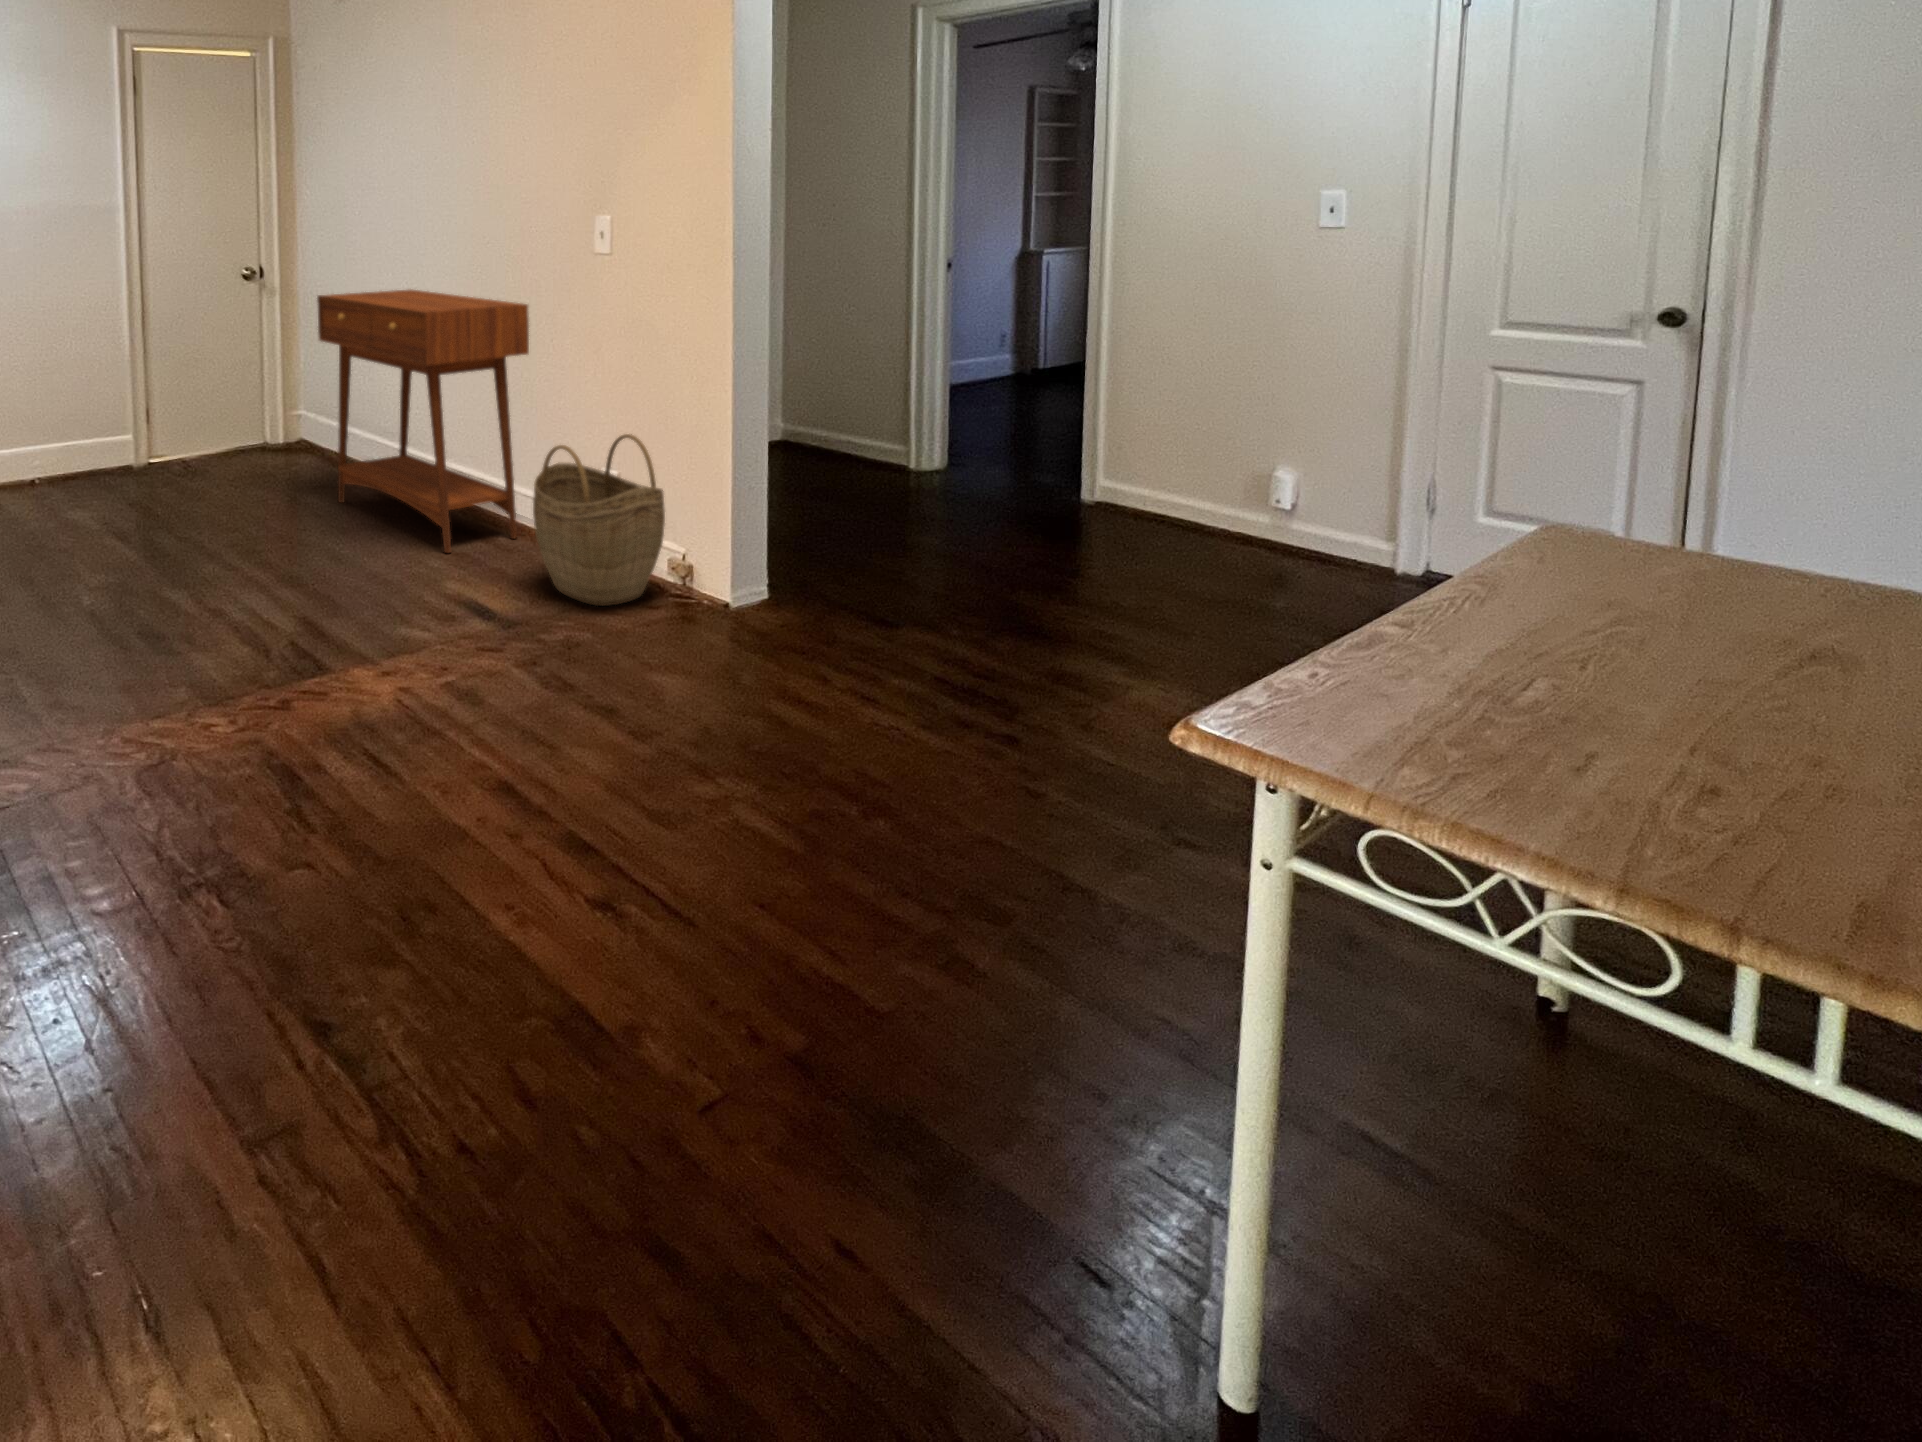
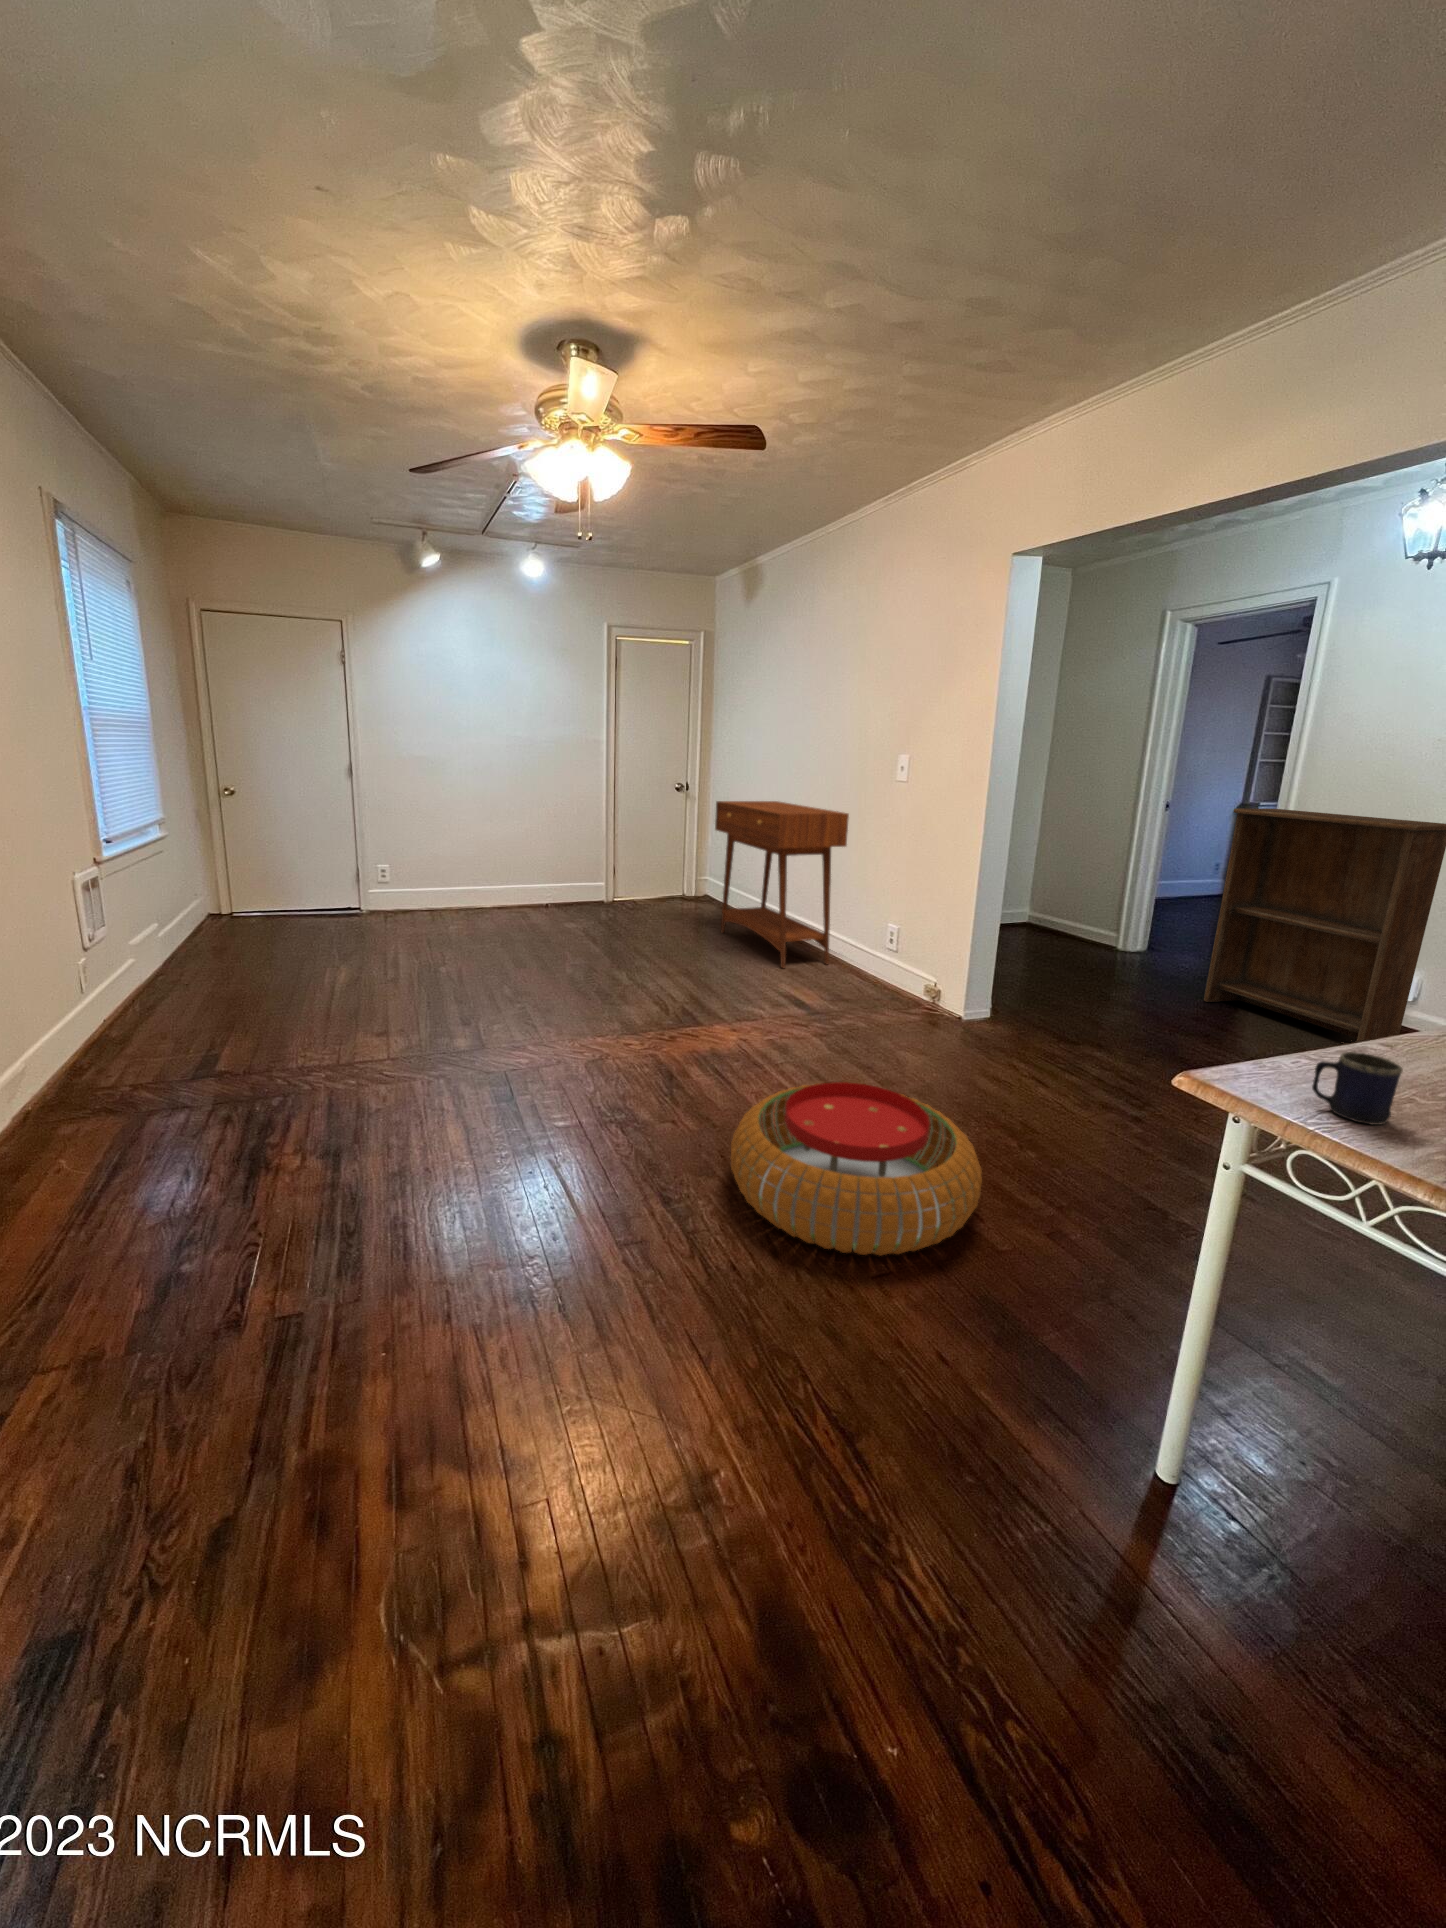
bookshelf: none [1039,265,1306,590] -> present [1204,808,1446,1041]
woven basket: present [533,434,665,606] -> none [837,902,924,1010]
mug: none [1354,655,1472,766] -> present [1312,1052,1403,1125]
pouf: none [425,751,834,1065] -> present [731,1082,982,1256]

